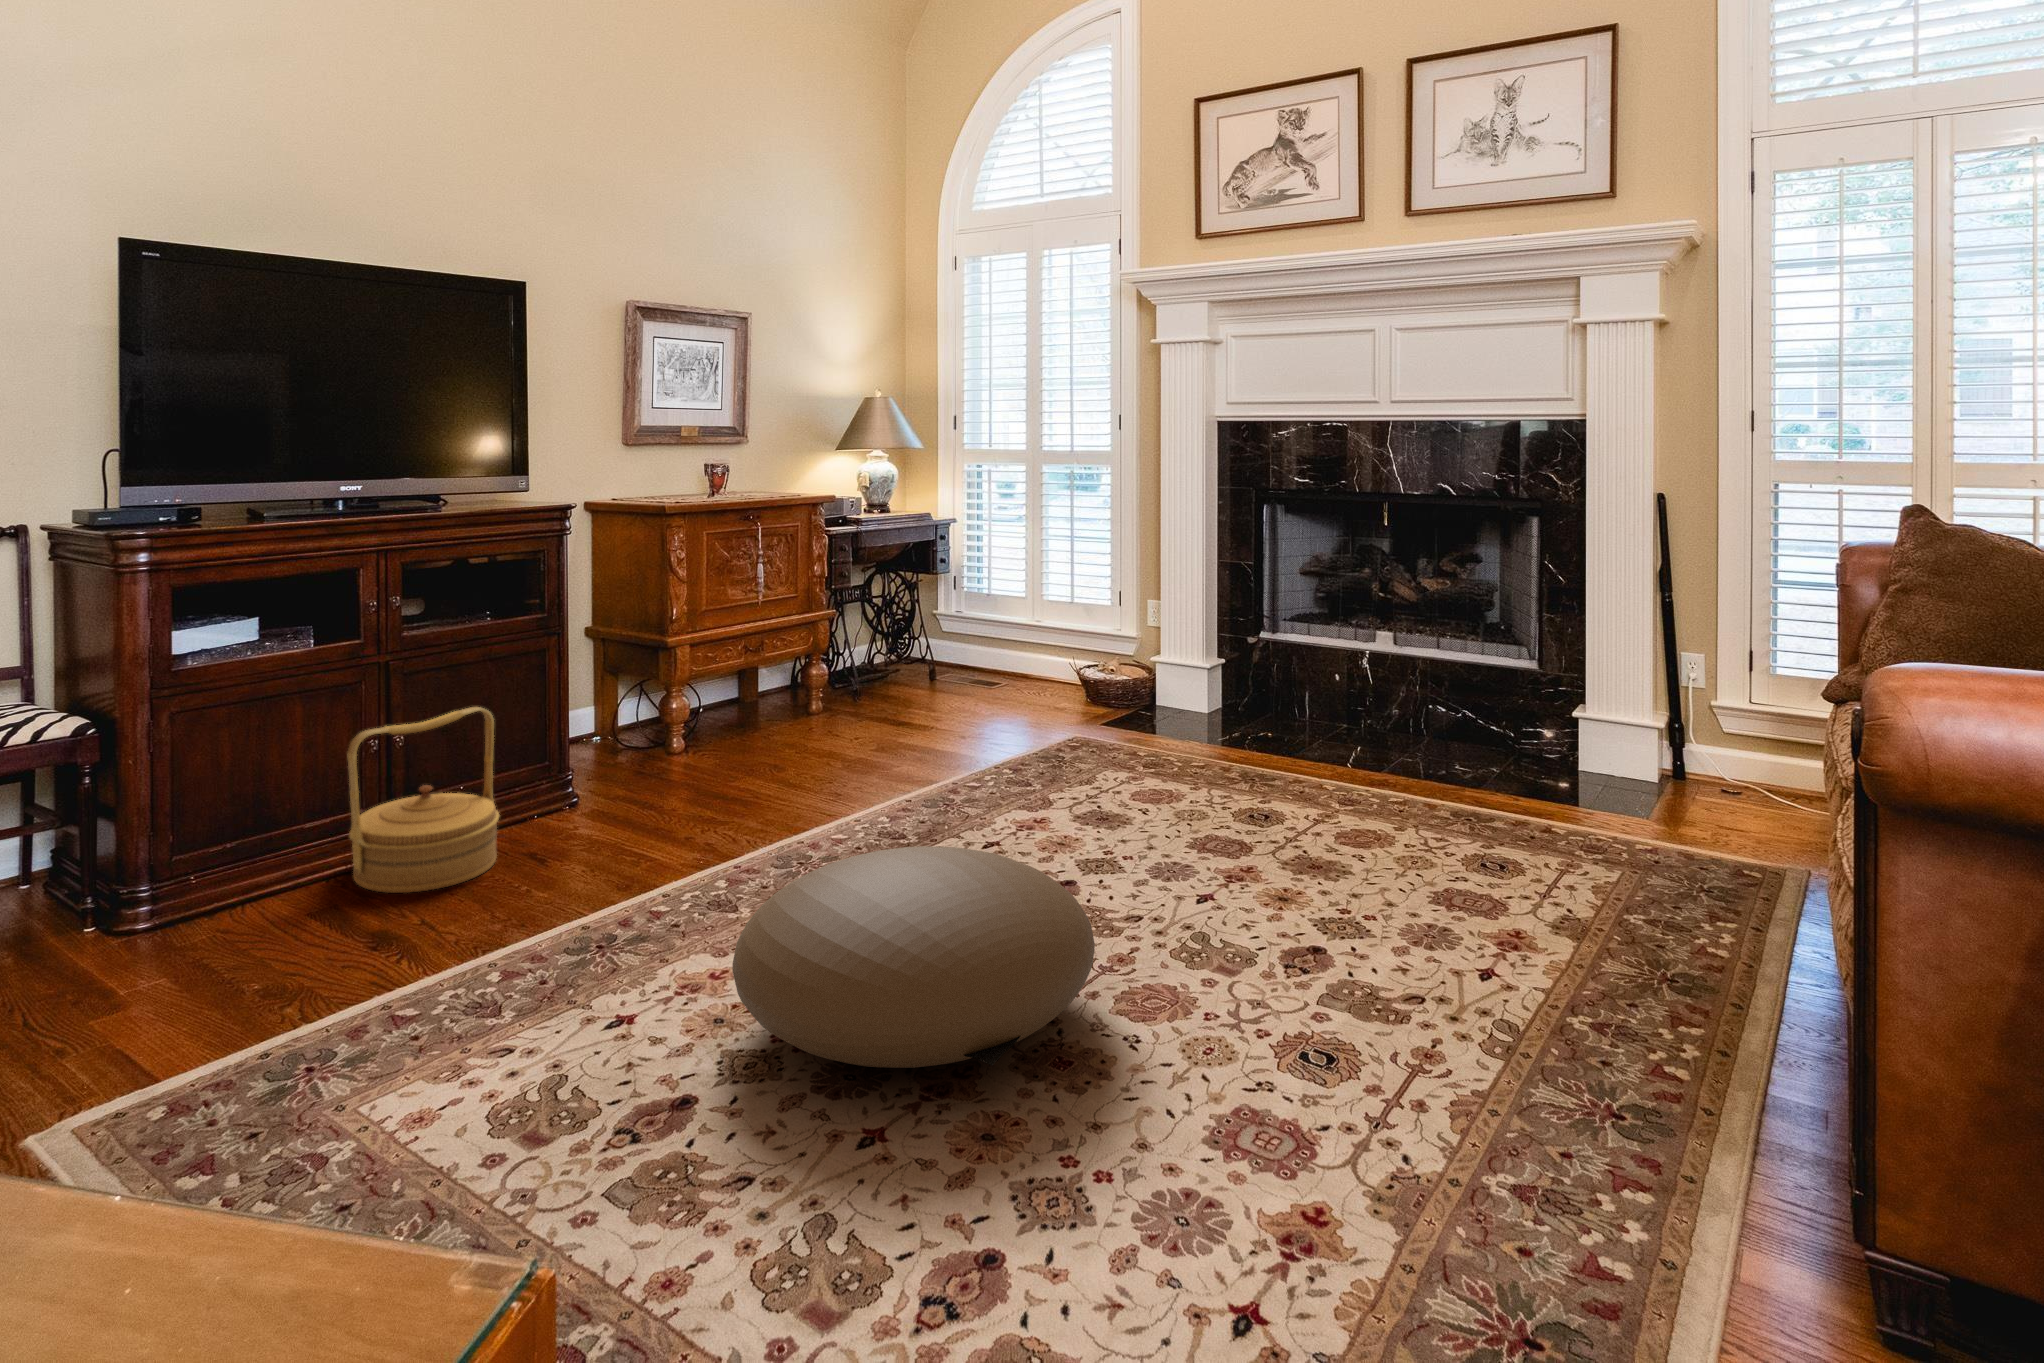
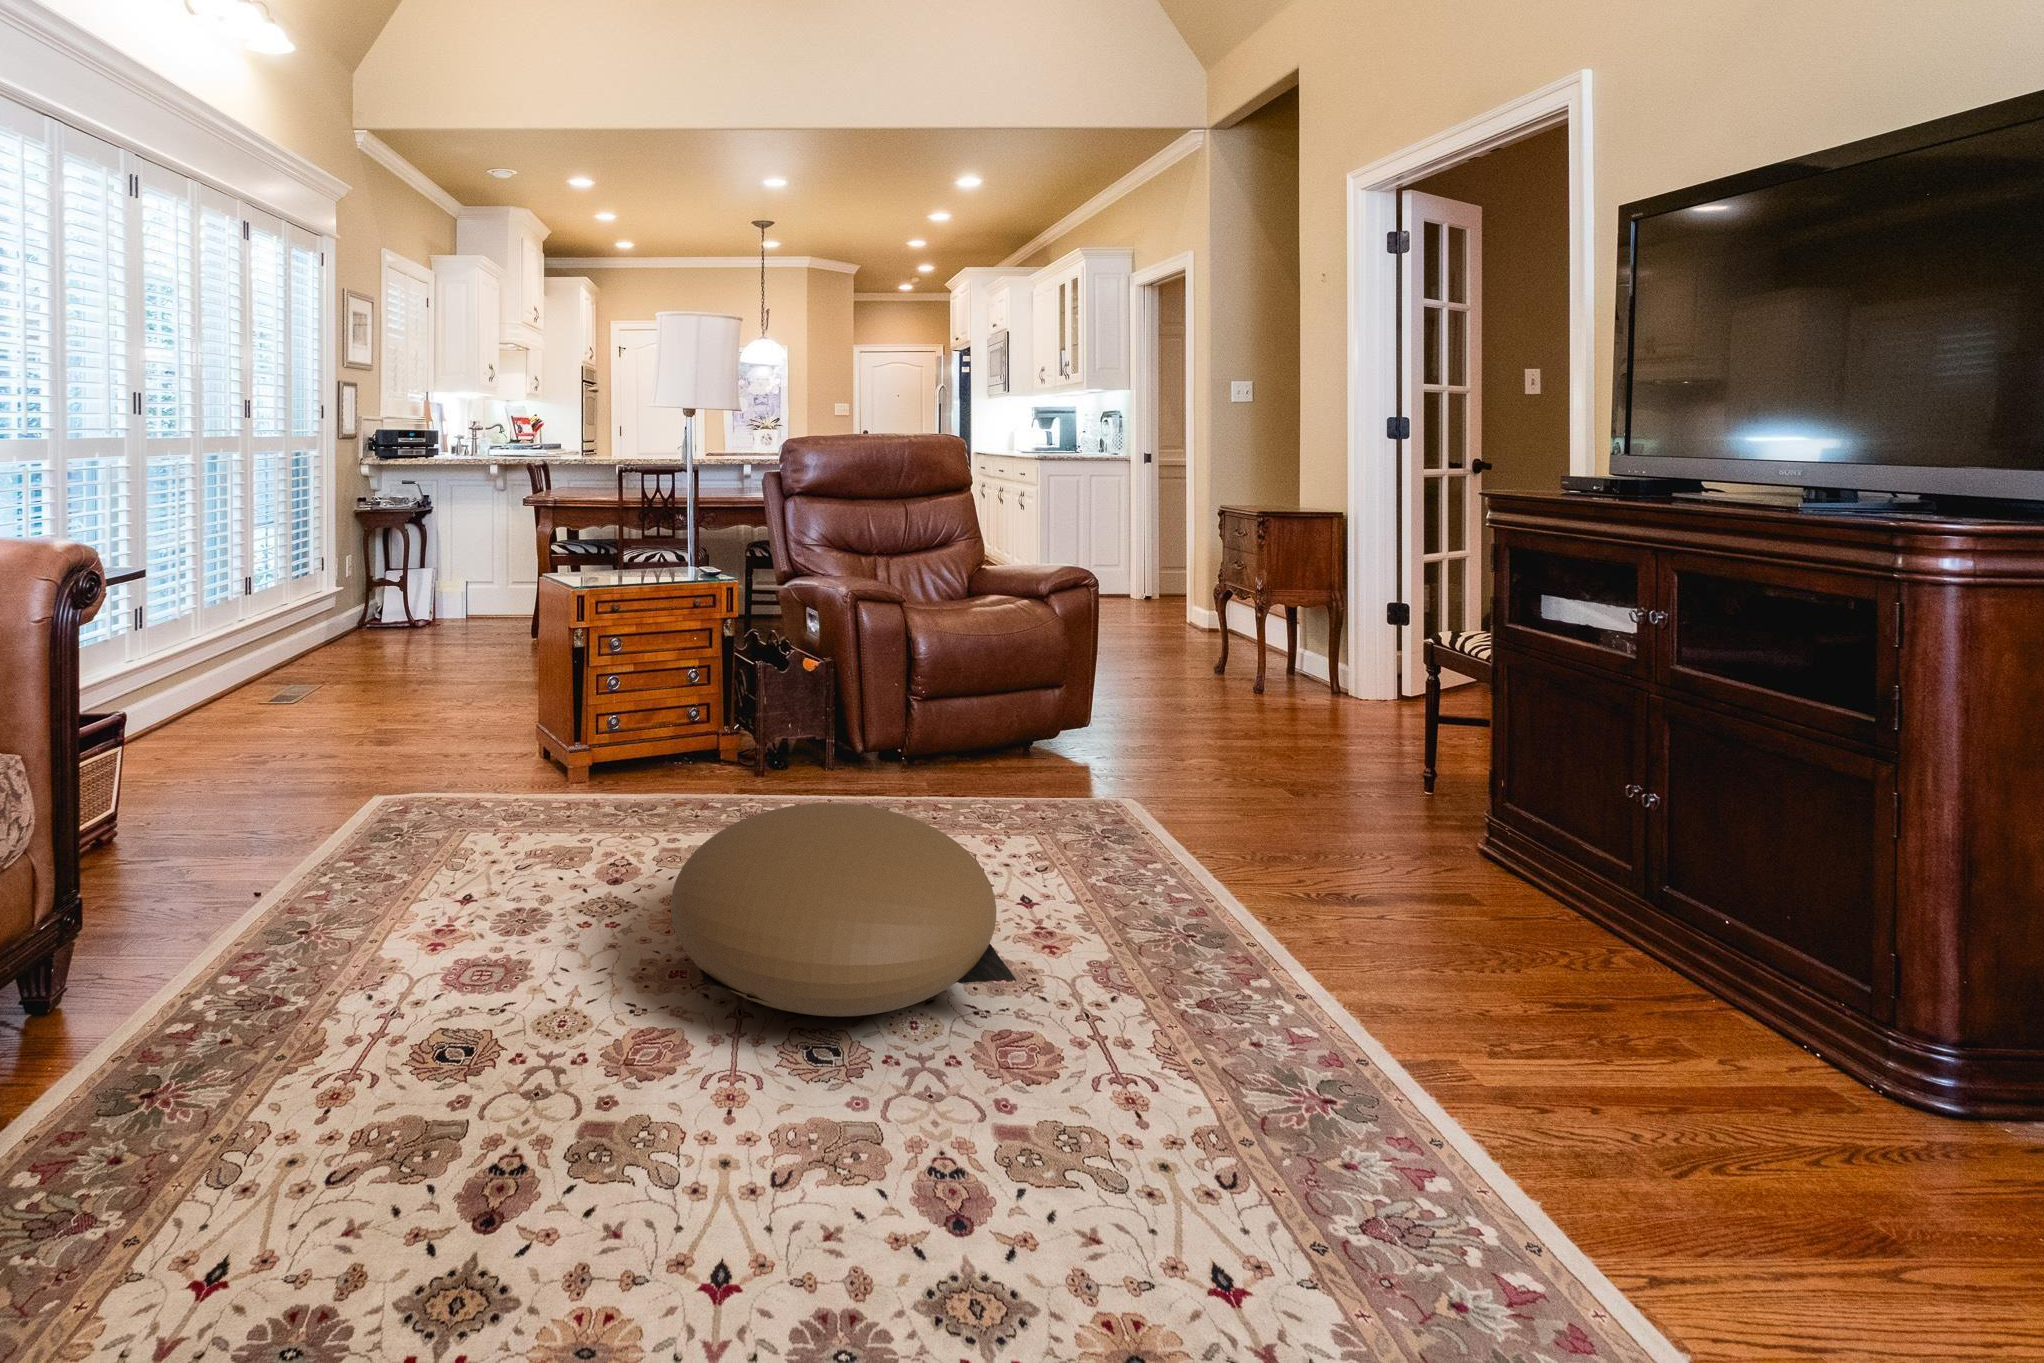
woven basket: present [348,707,499,893] -> none [1471,761,1684,1011]

